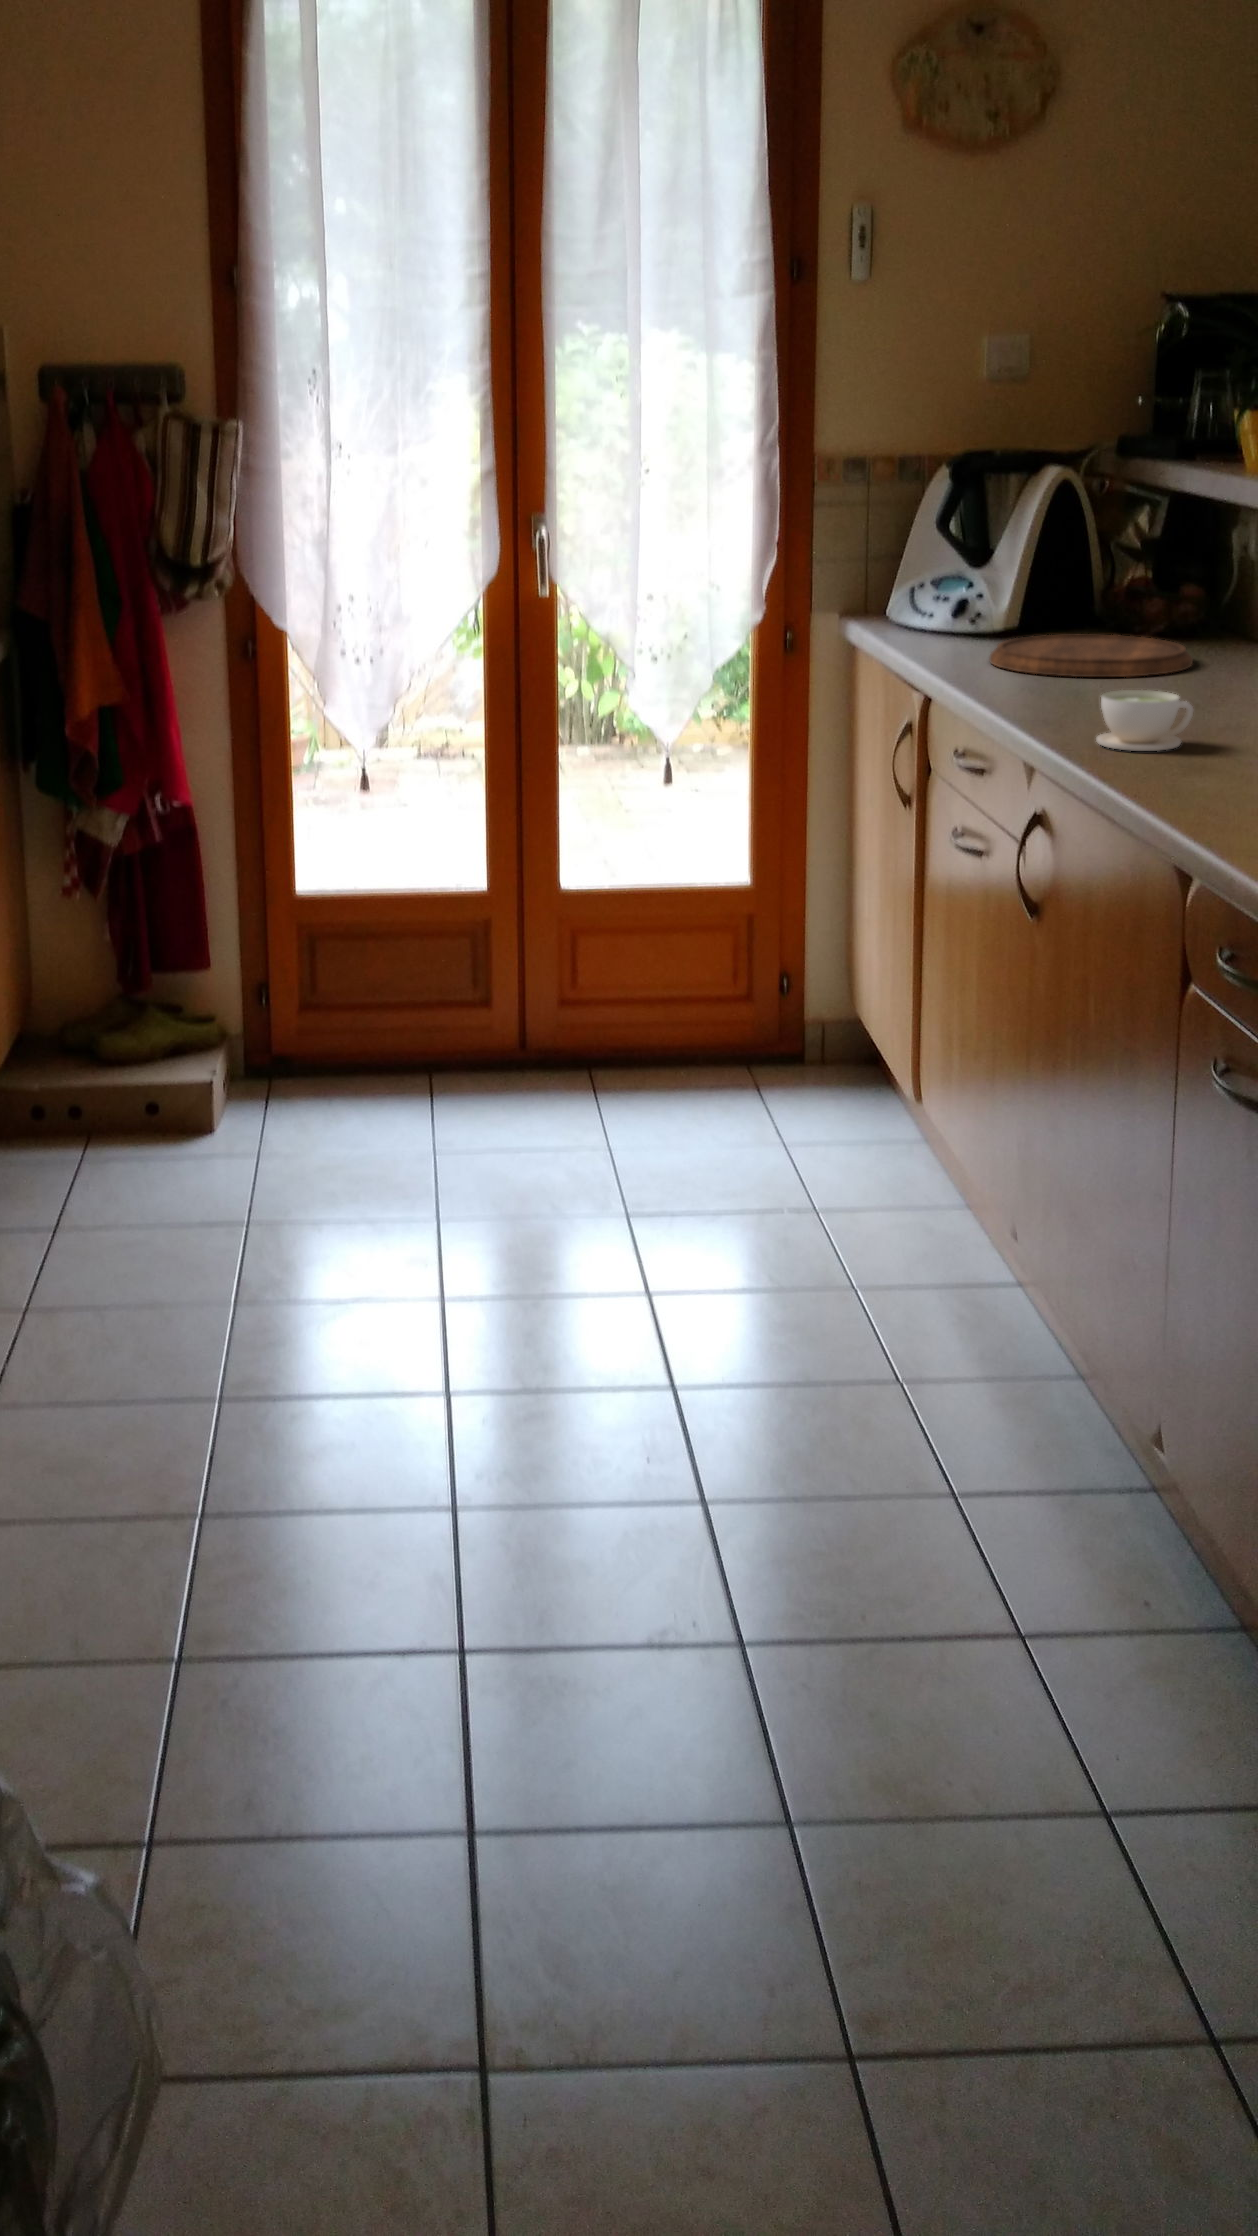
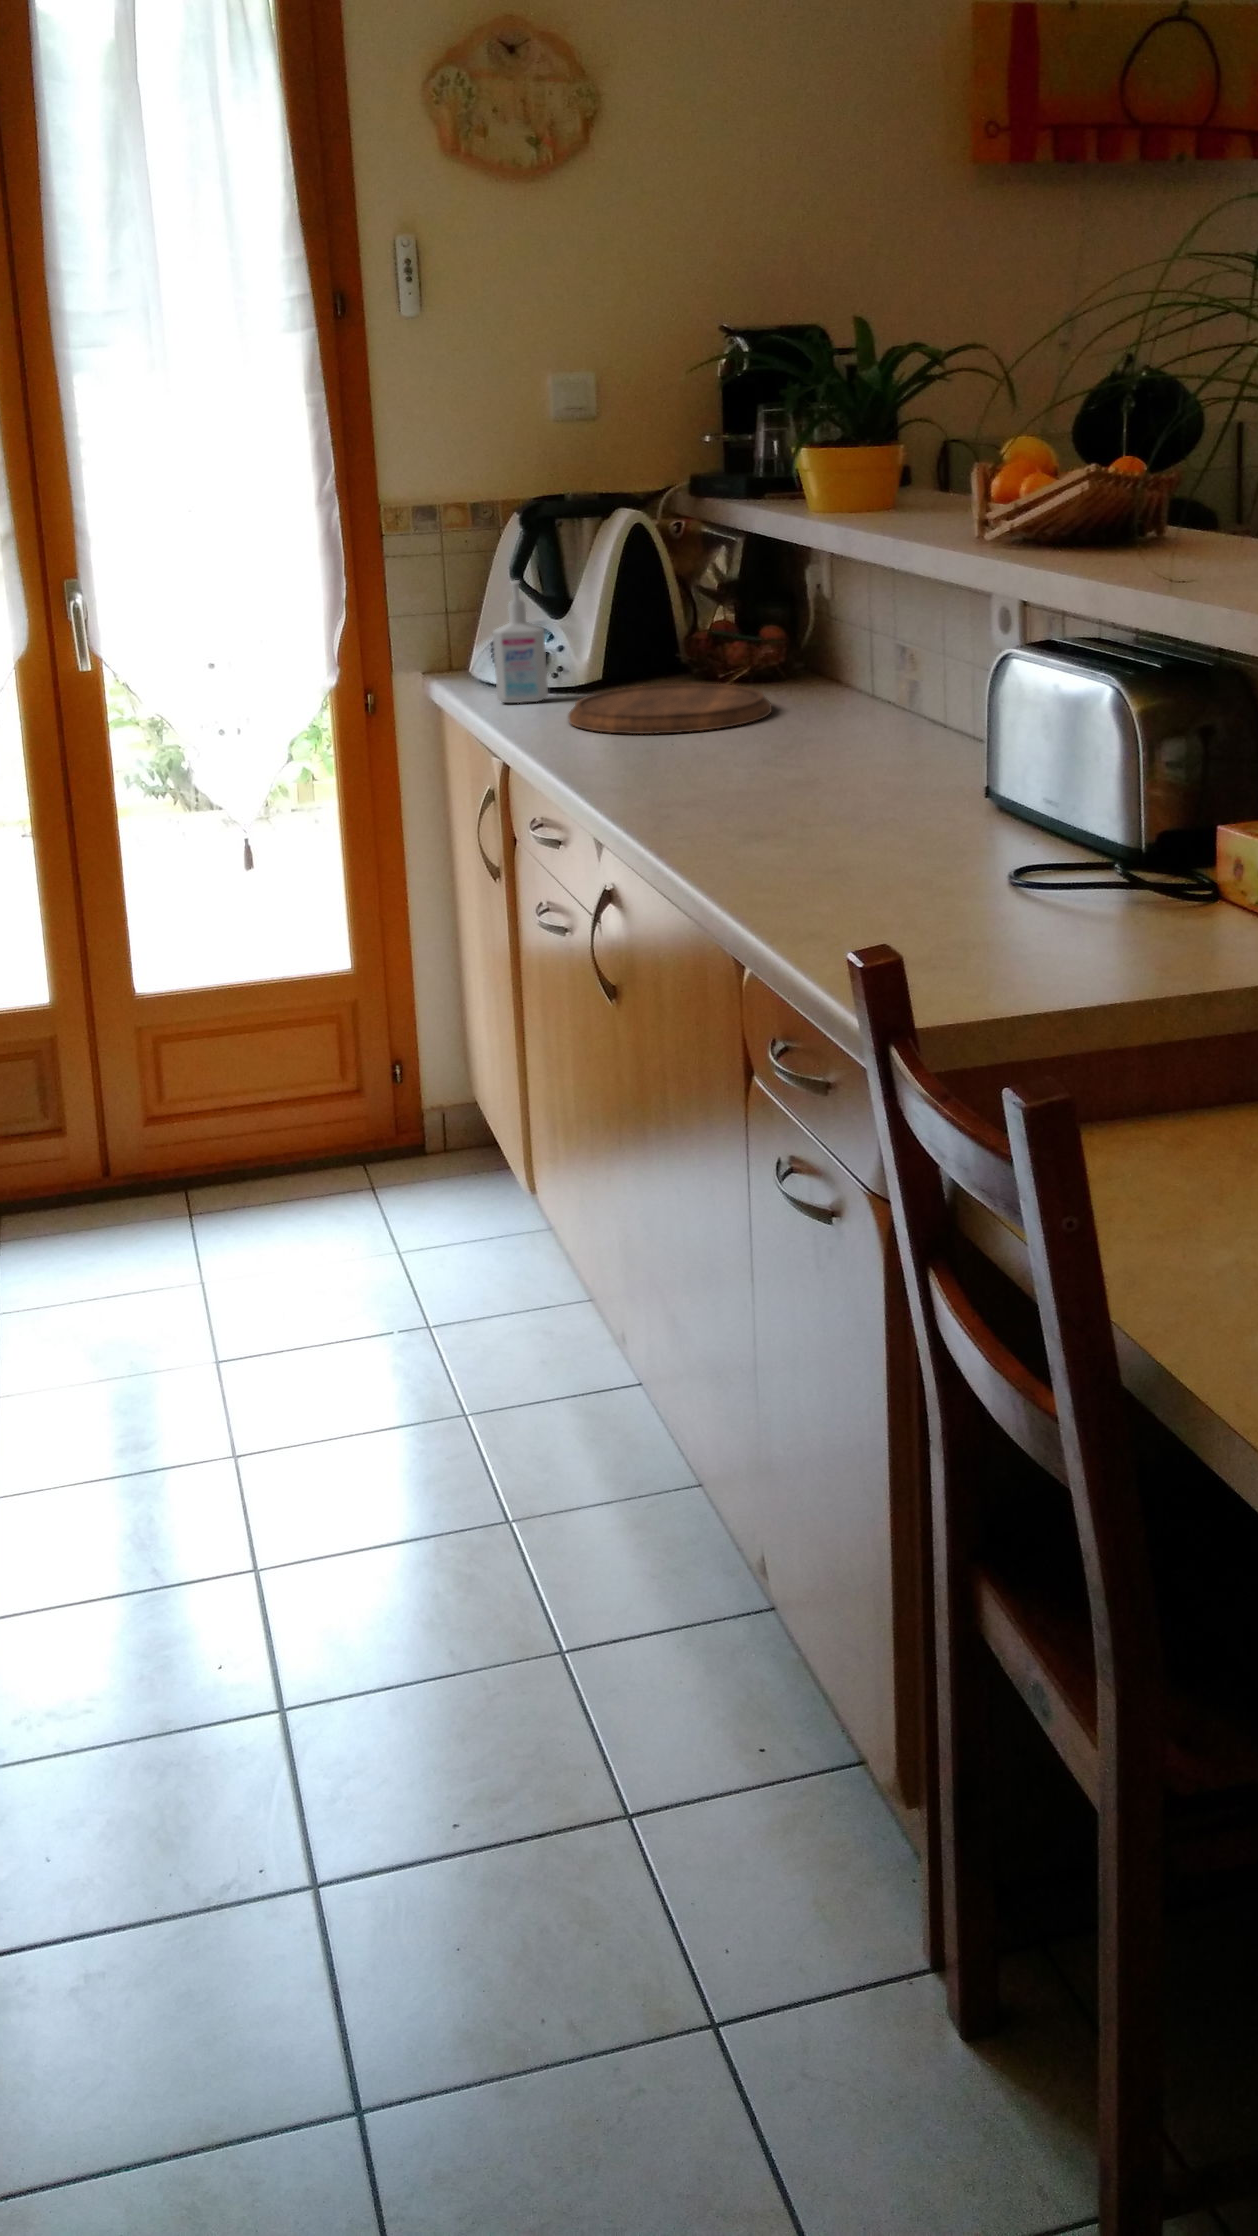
bottle: none [917,529,967,644] -> present [493,580,548,703]
coffee cup: present [1096,690,1193,751] -> none [658,754,753,821]

